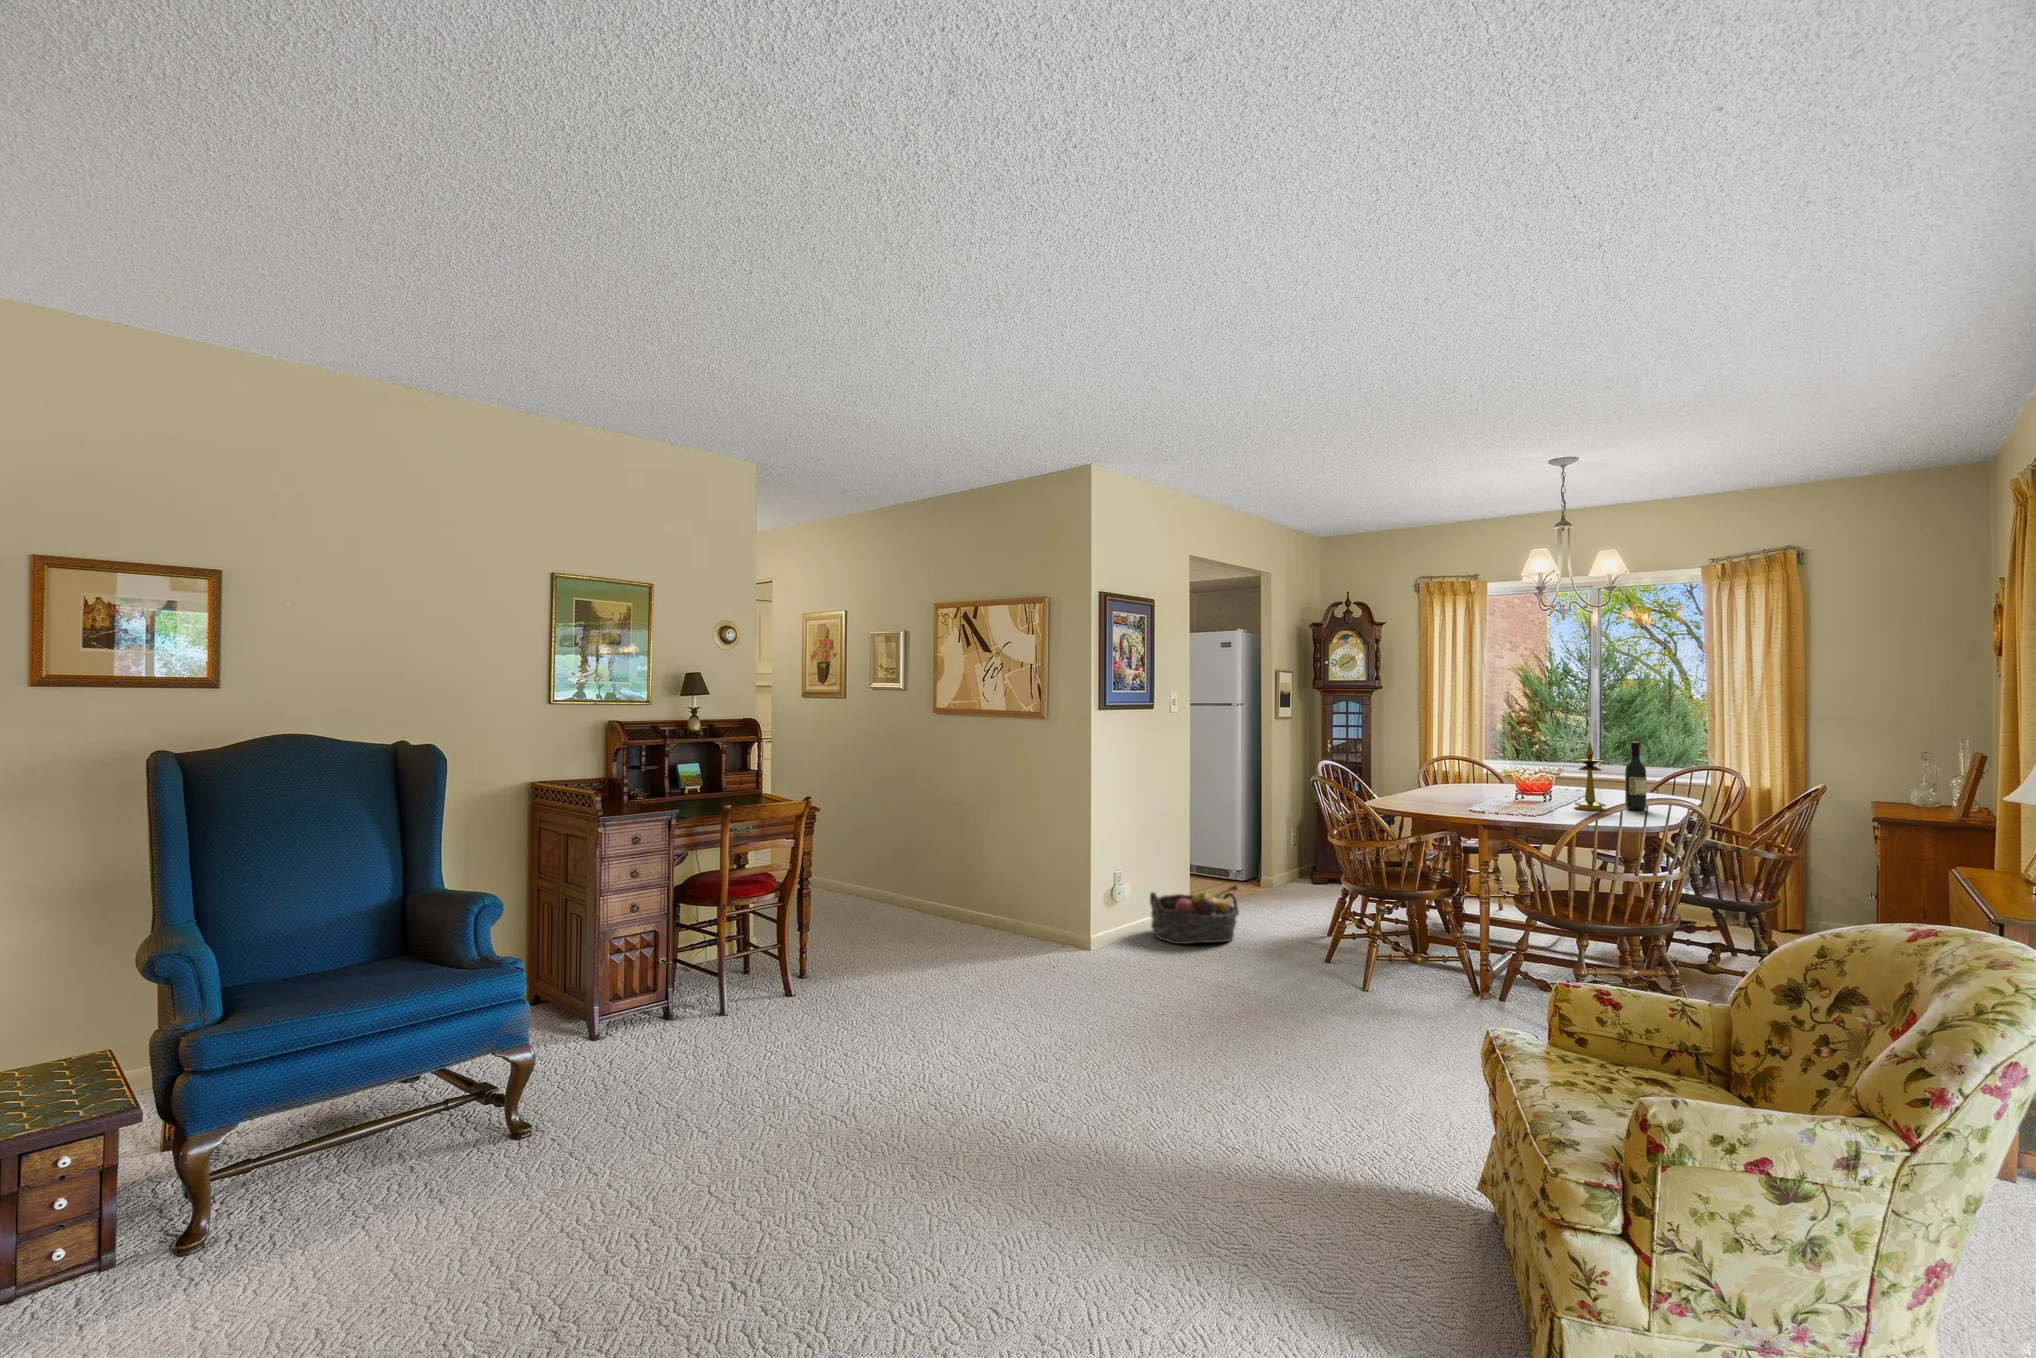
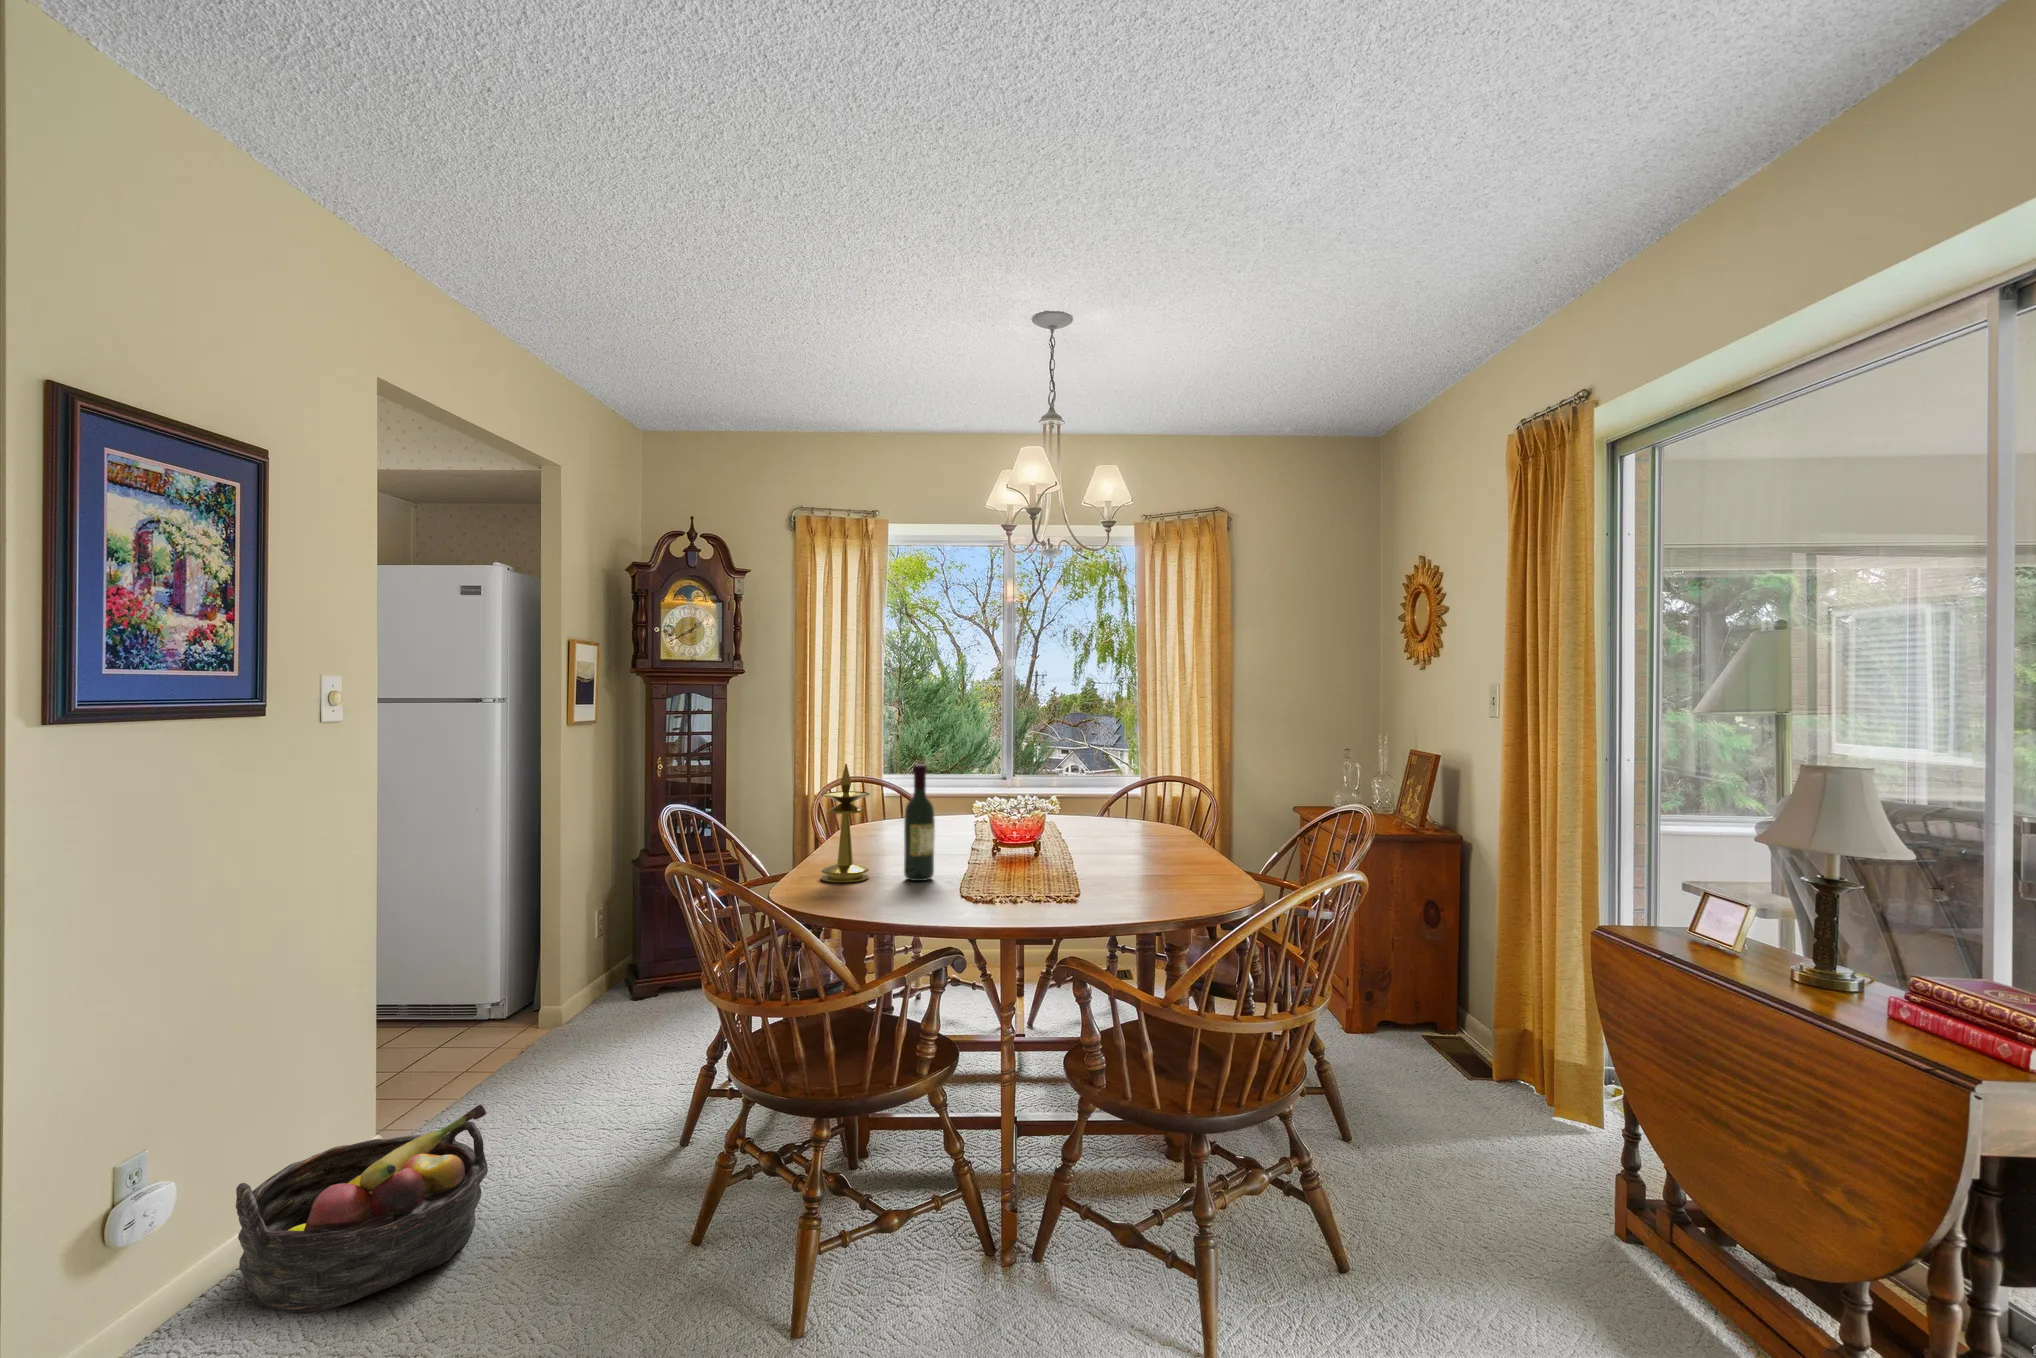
candlestick: present [1574,742,1606,811] -> present [821,764,870,882]
wine bottle: present [1625,742,1647,810] -> present [904,764,935,881]

